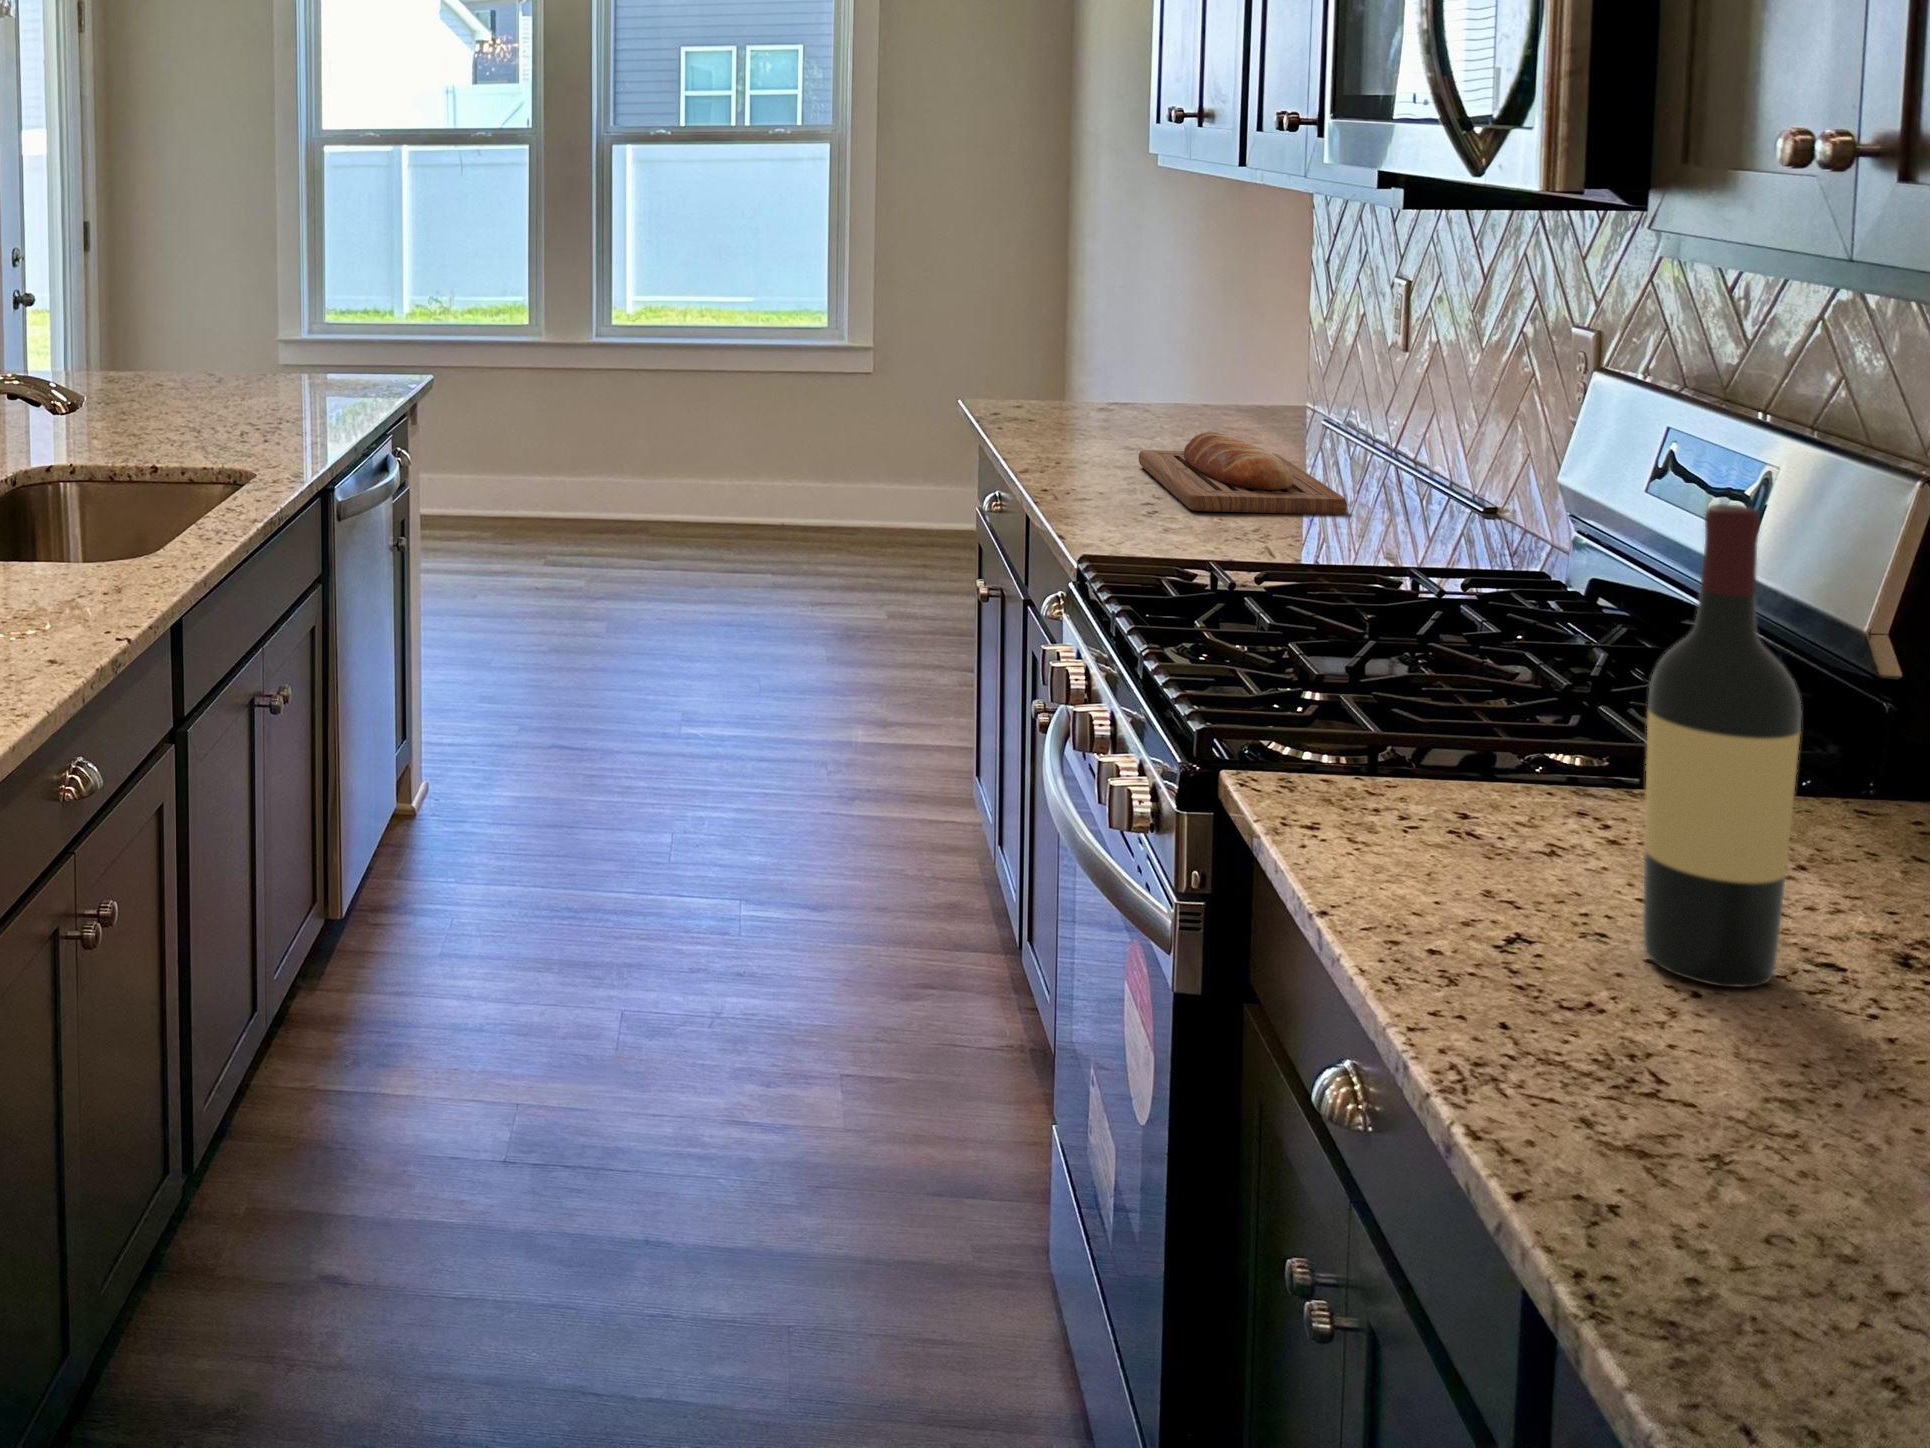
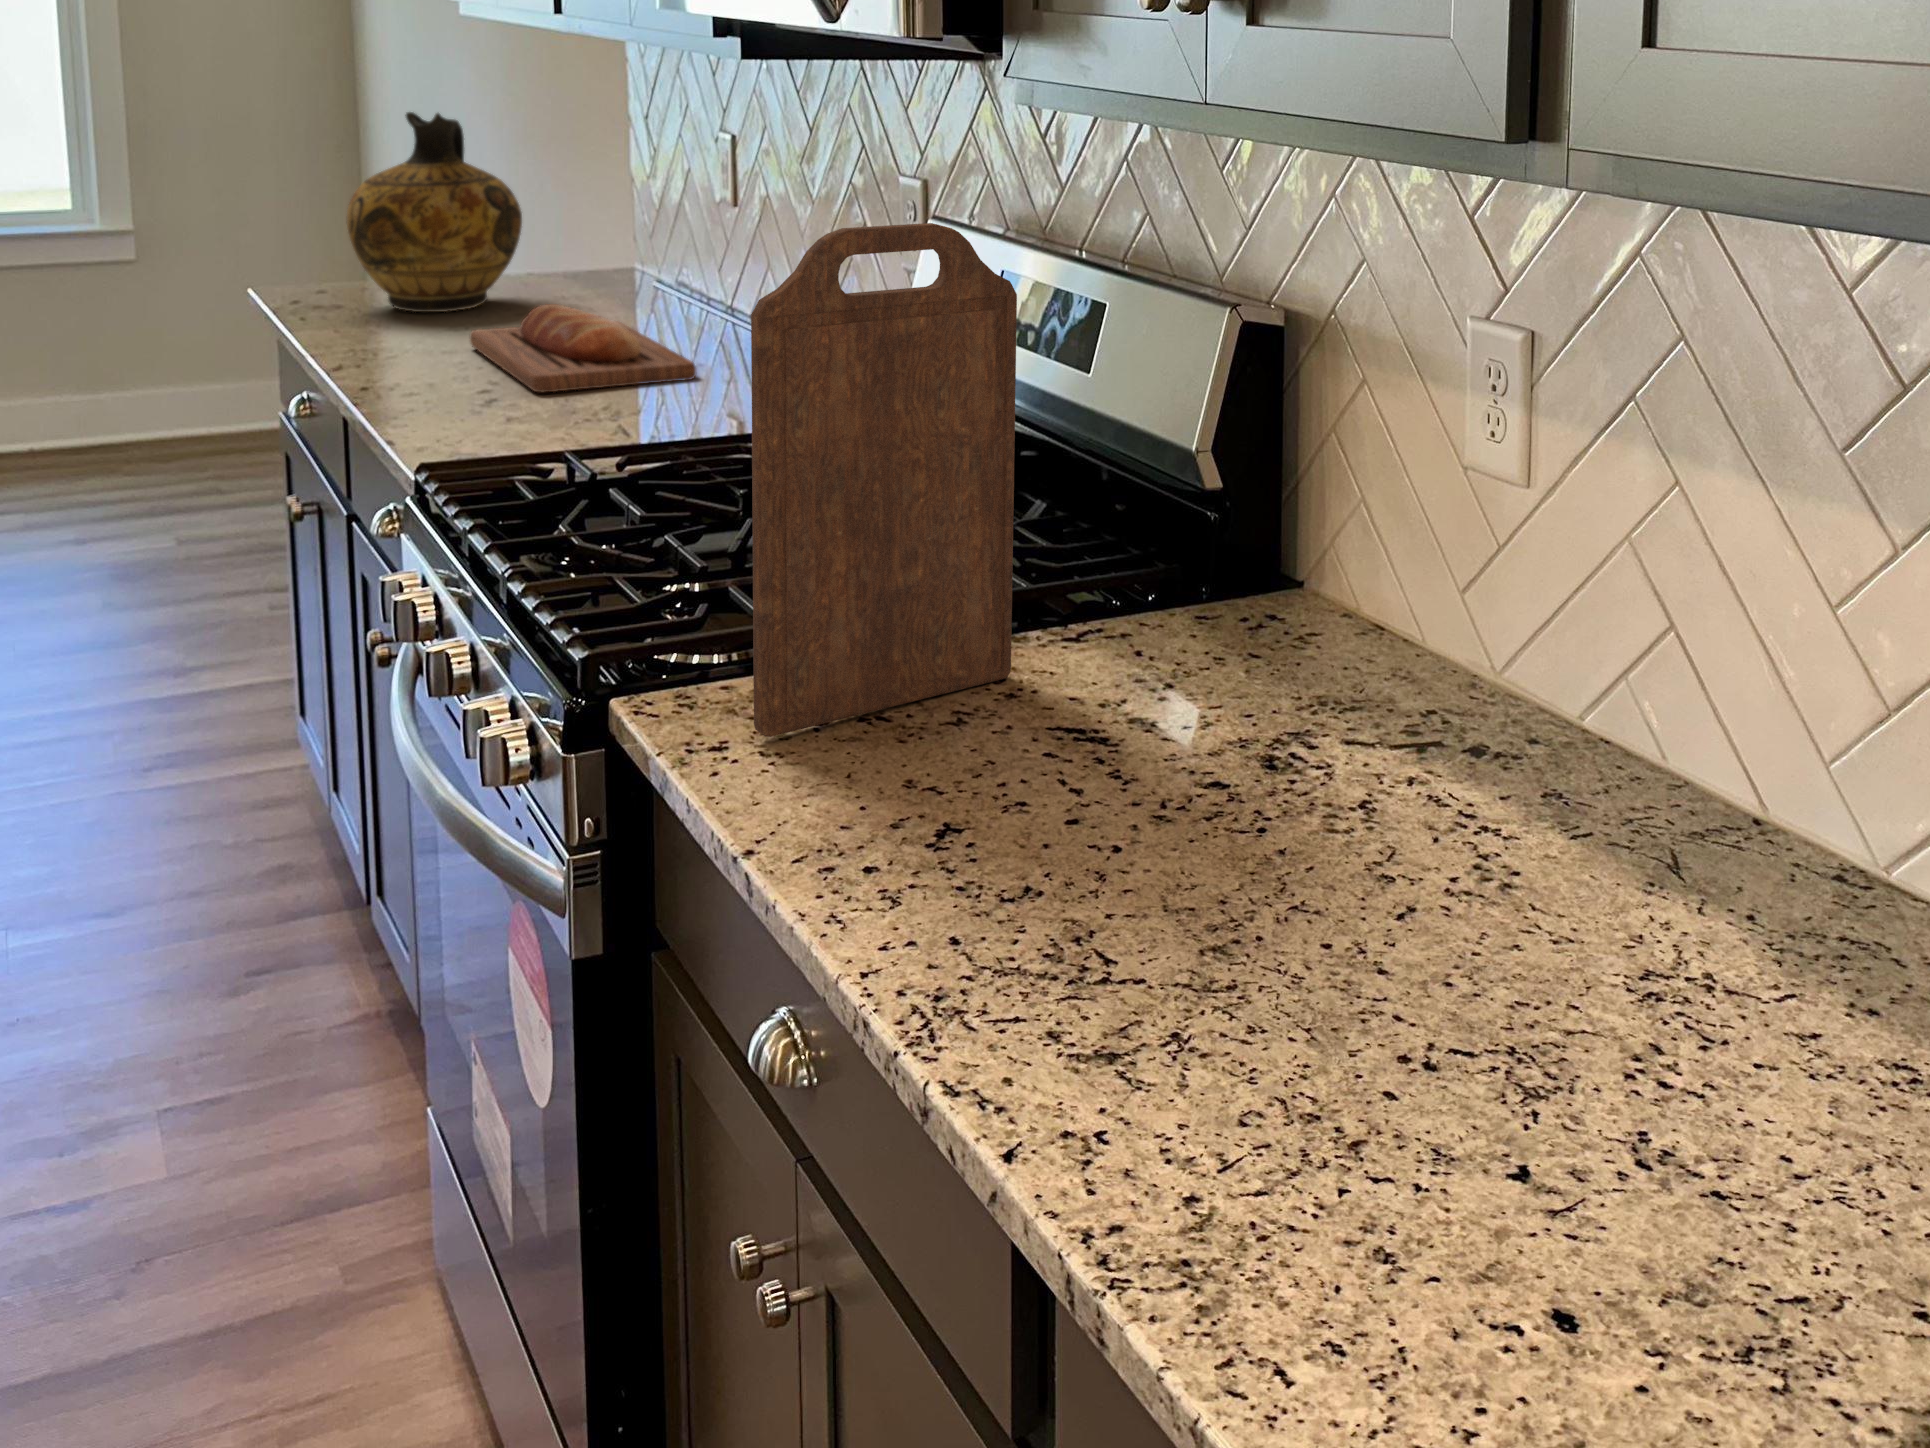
ceramic jug: none [1043,255,1195,433] -> present [347,112,522,312]
cutting board: none [1344,375,1644,829] -> present [751,223,1017,737]
wine bottle: present [1643,504,1801,987] -> none [1057,347,1185,830]

